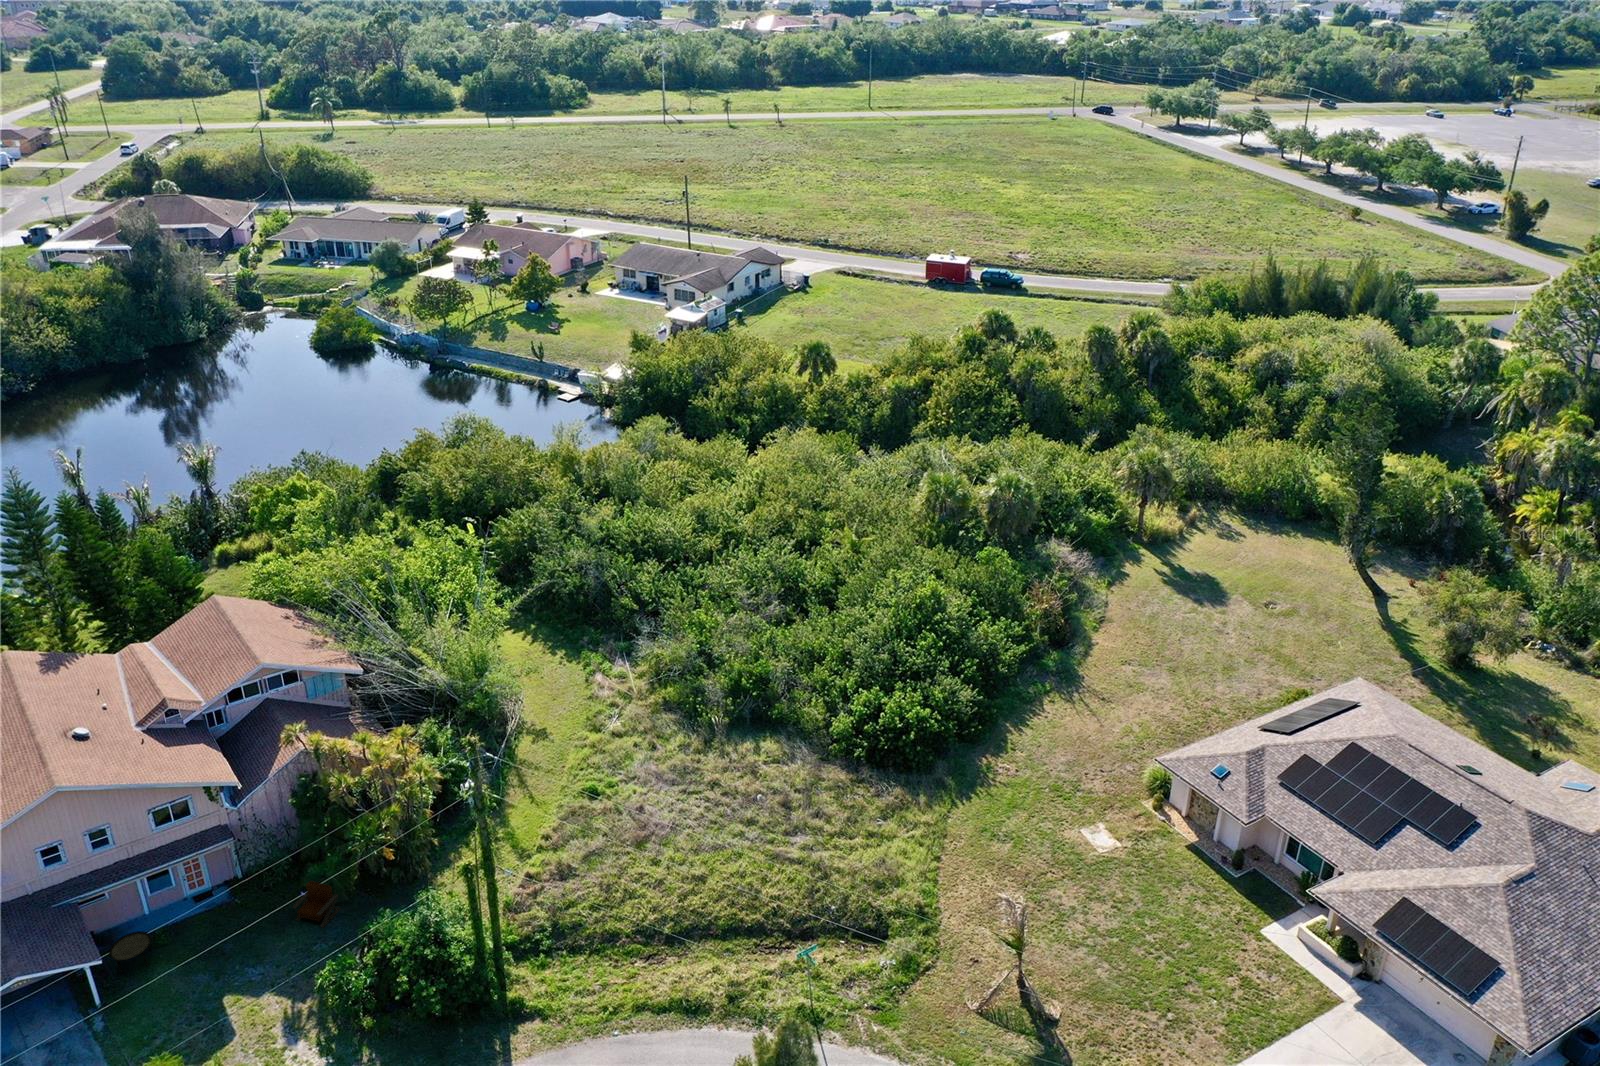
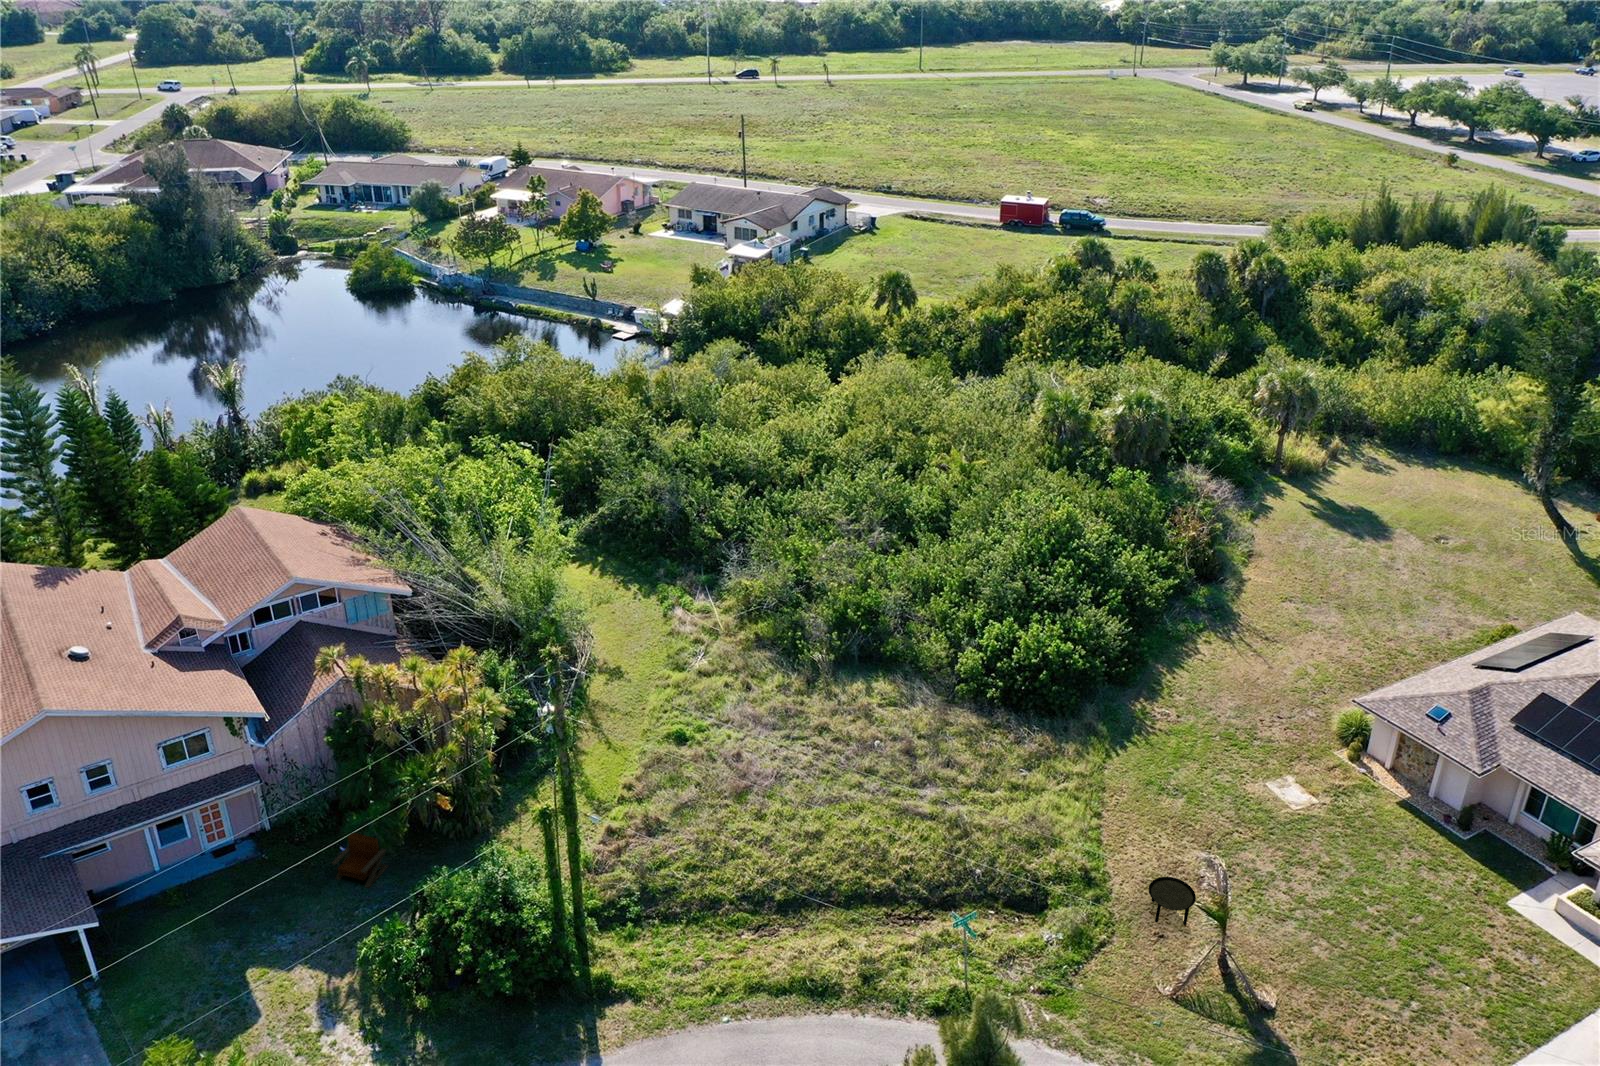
round table: present [109,931,151,973] -> present [1149,877,1196,925]

